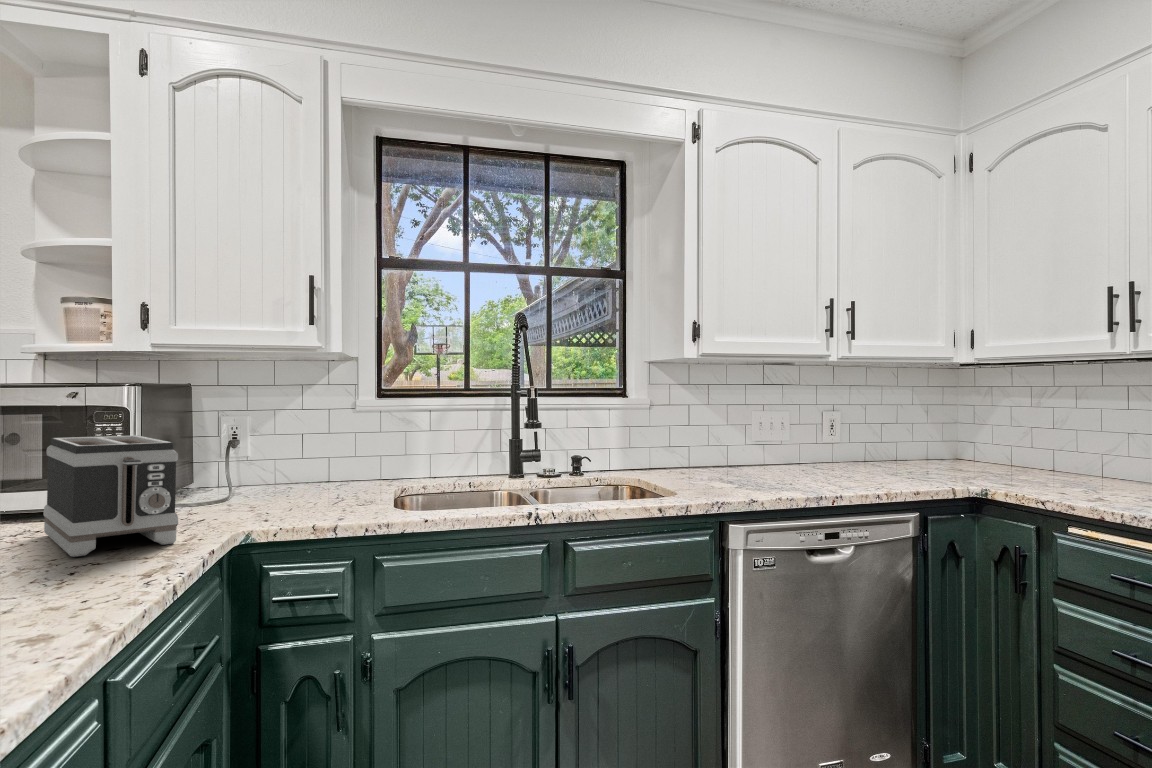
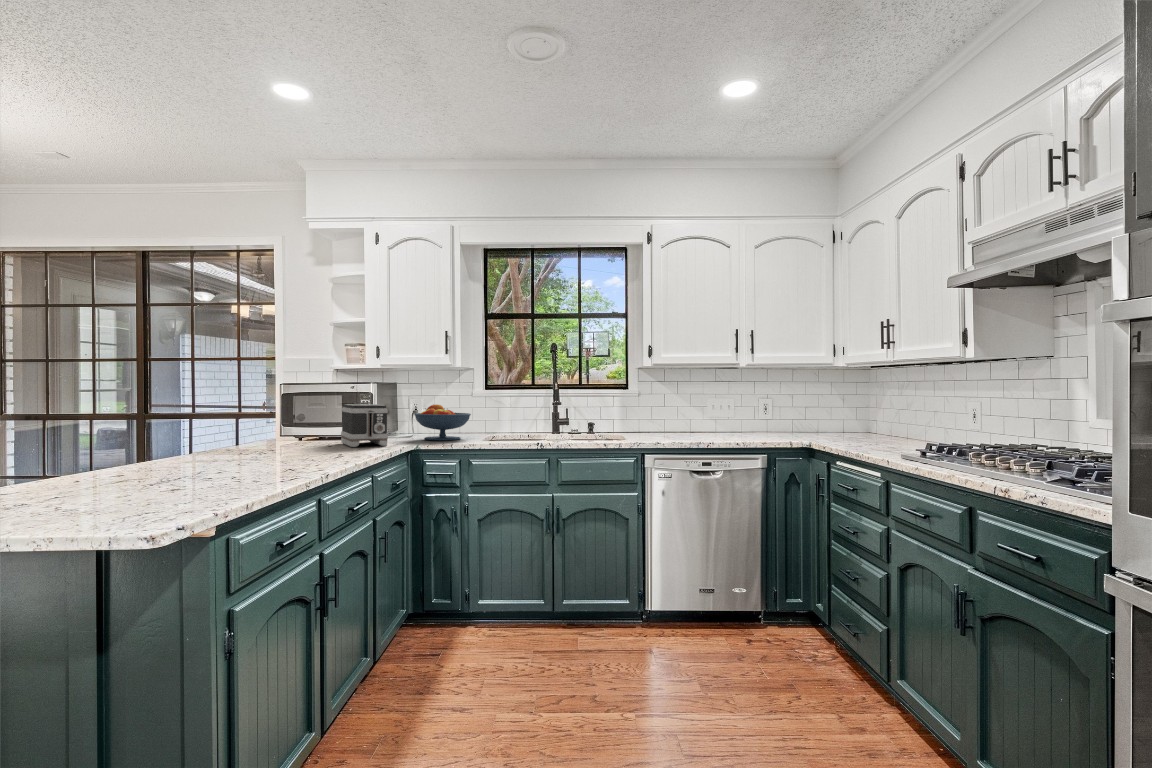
fruit bowl: none [238,430,366,513] -> present [414,404,471,440]

